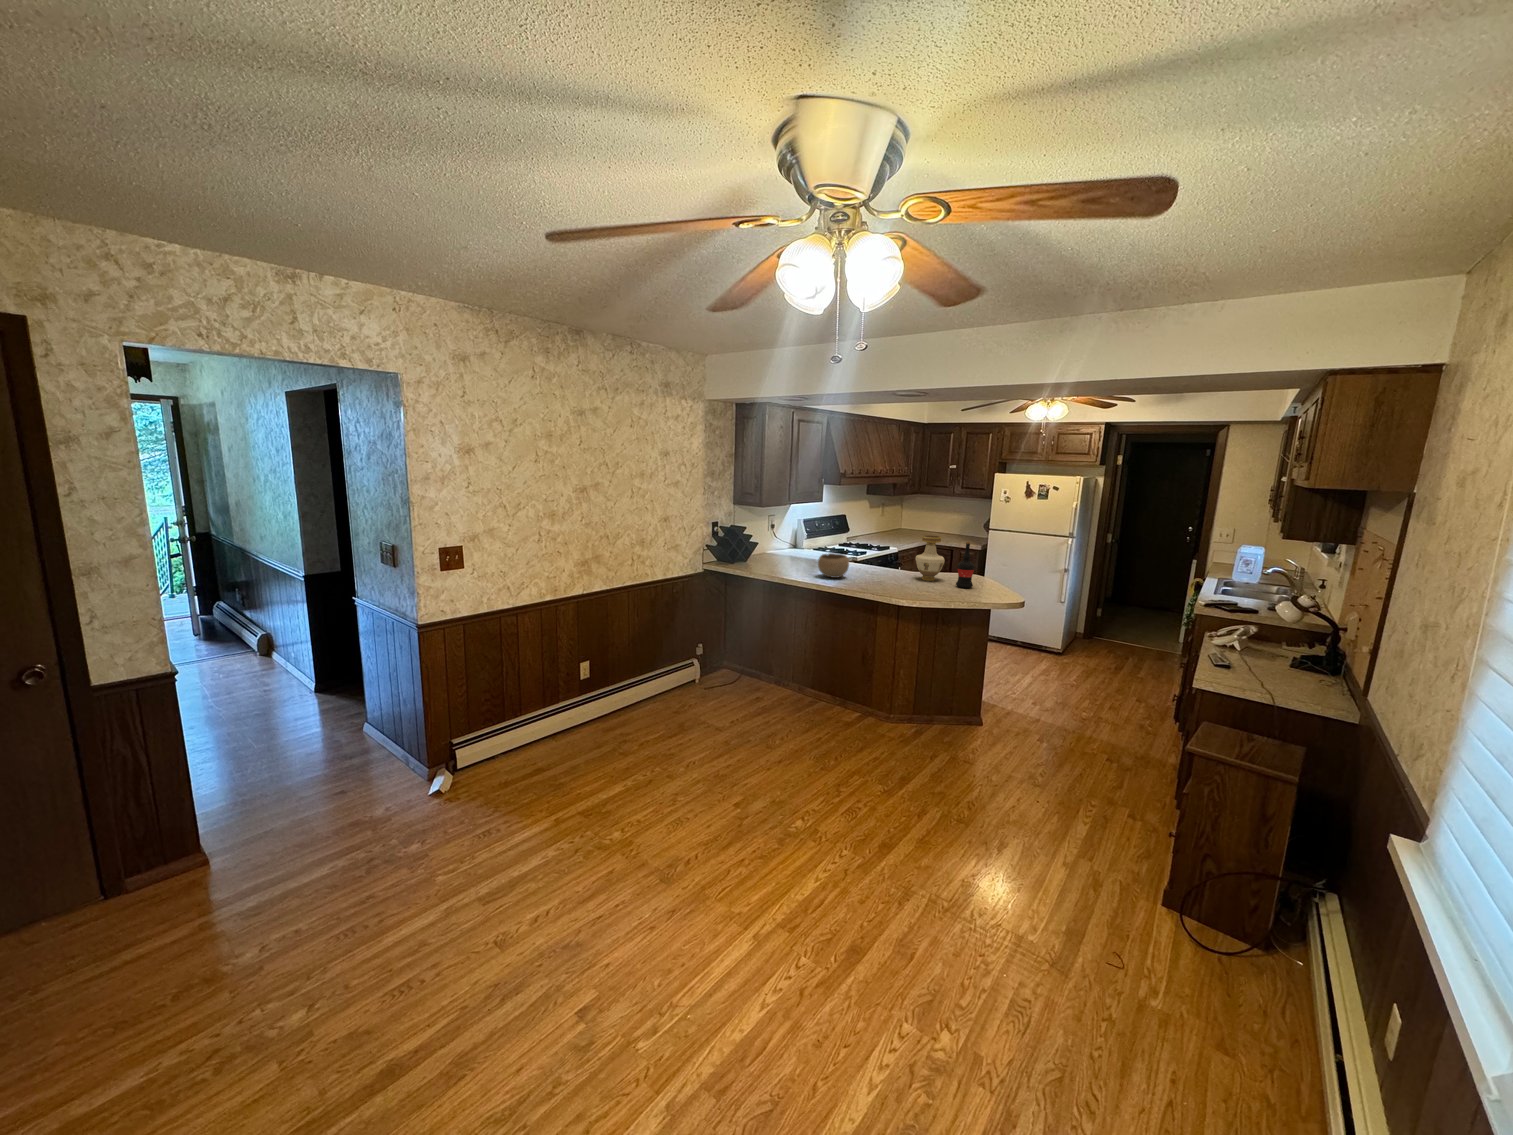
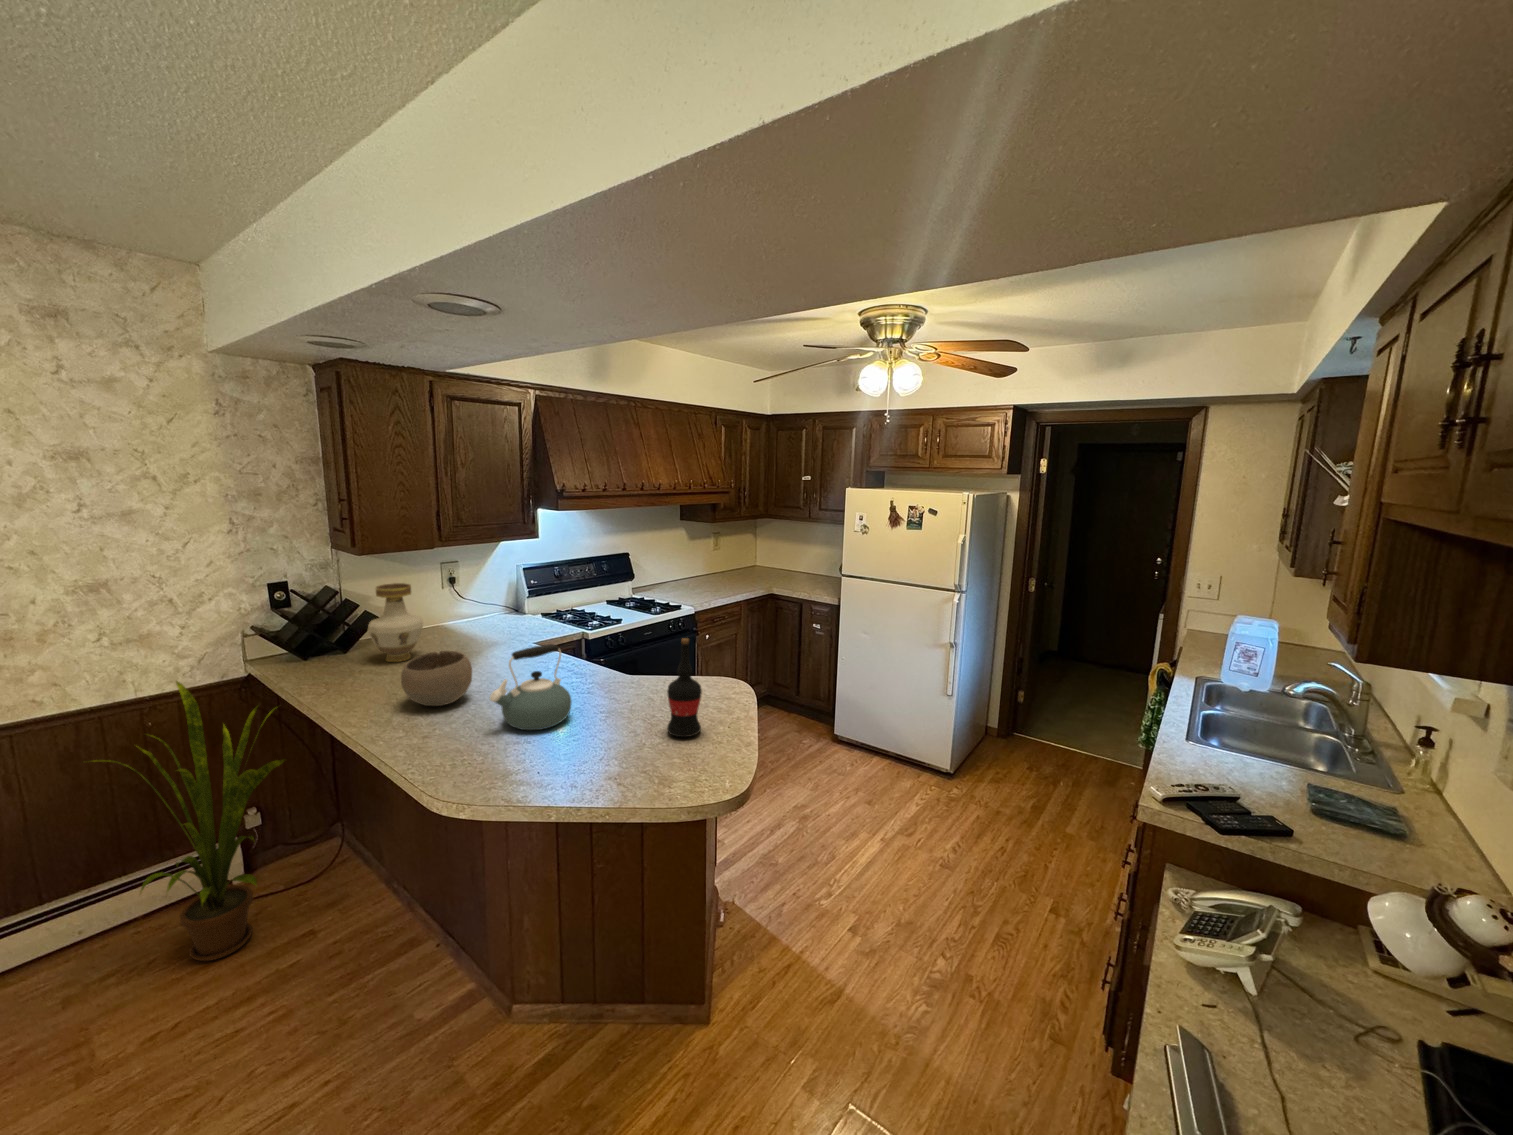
vase: present [916,535,945,581] -> present [368,583,423,662]
kettle: none [875,547,907,585] -> present [490,644,571,730]
house plant: none [695,567,766,699] -> present [92,681,285,961]

